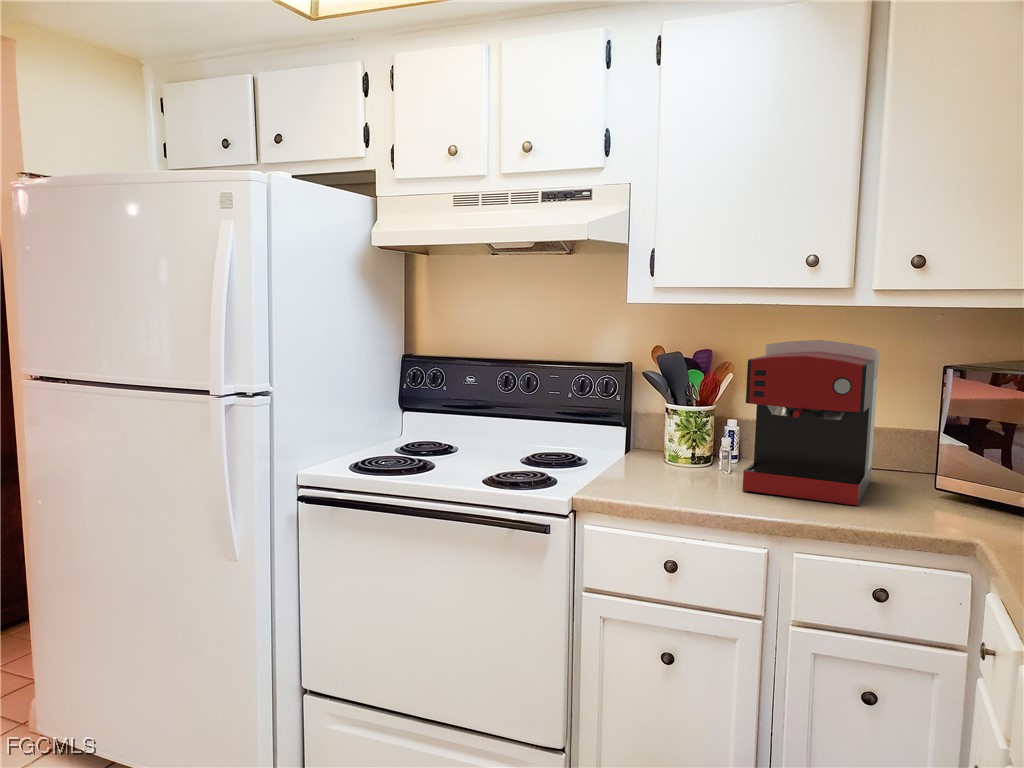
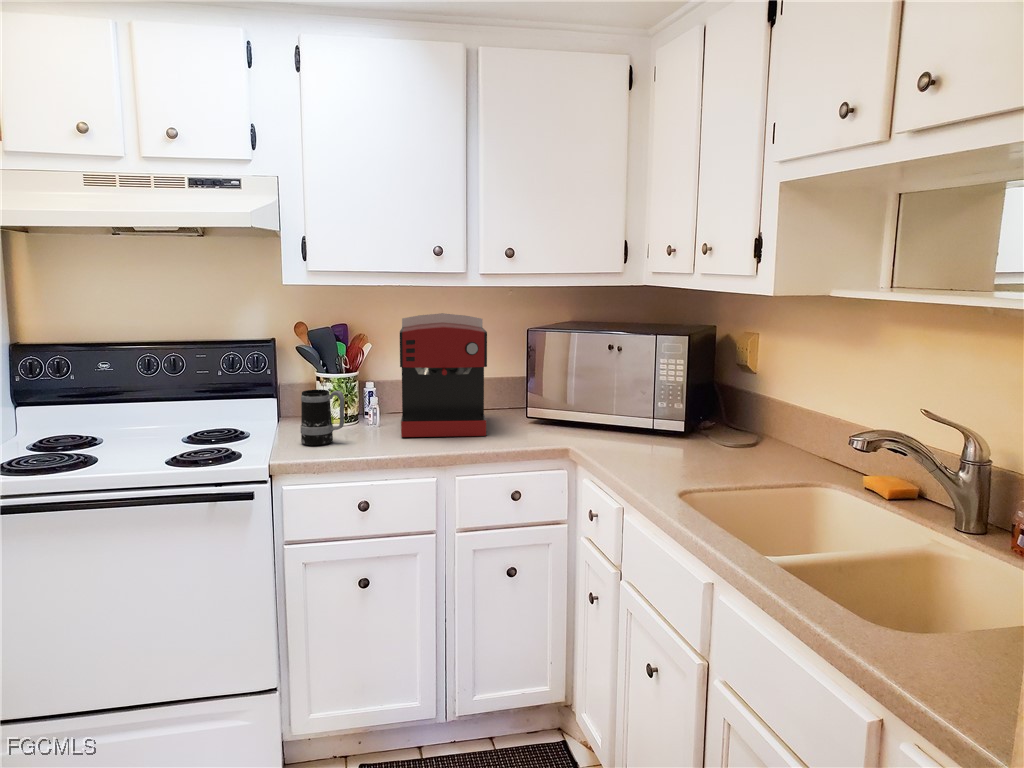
mug: none [625,421,675,485] -> present [301,390,344,445]

